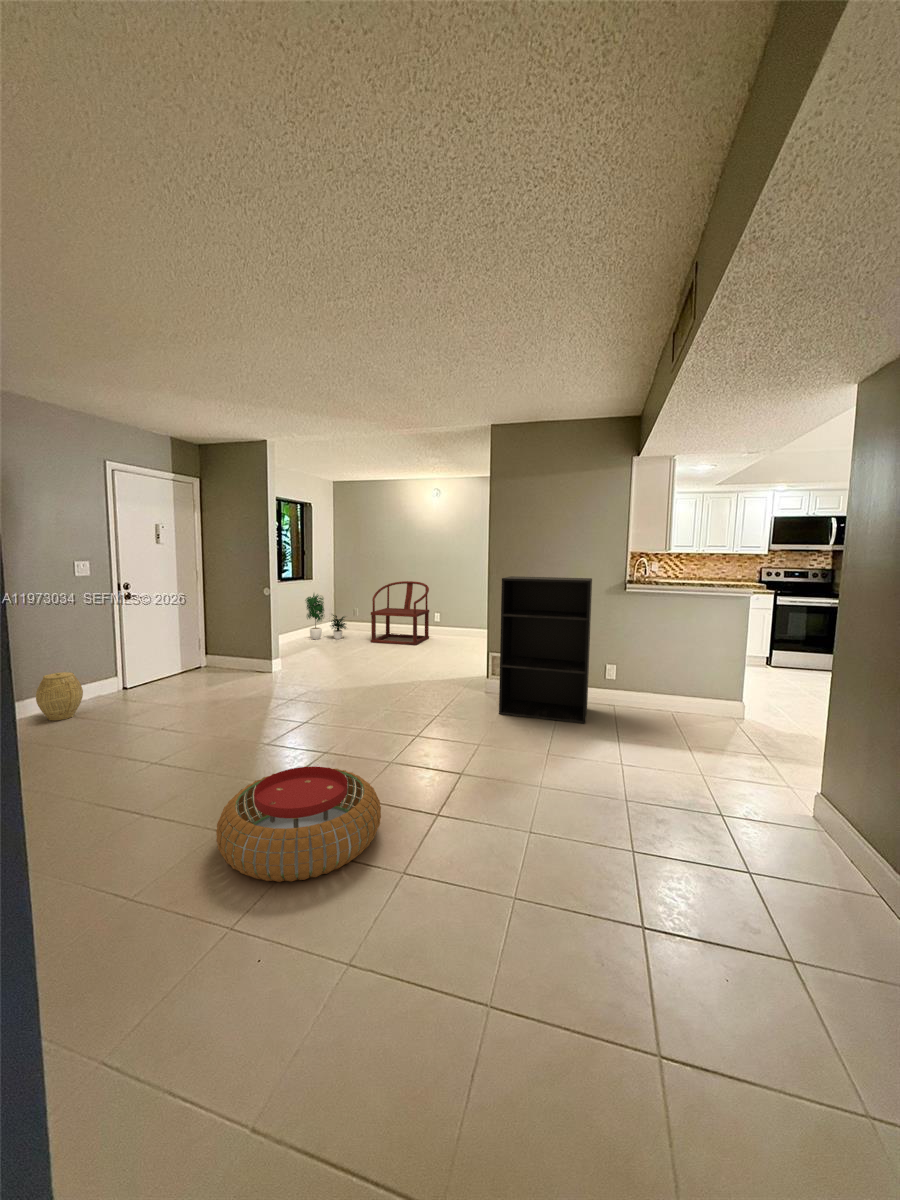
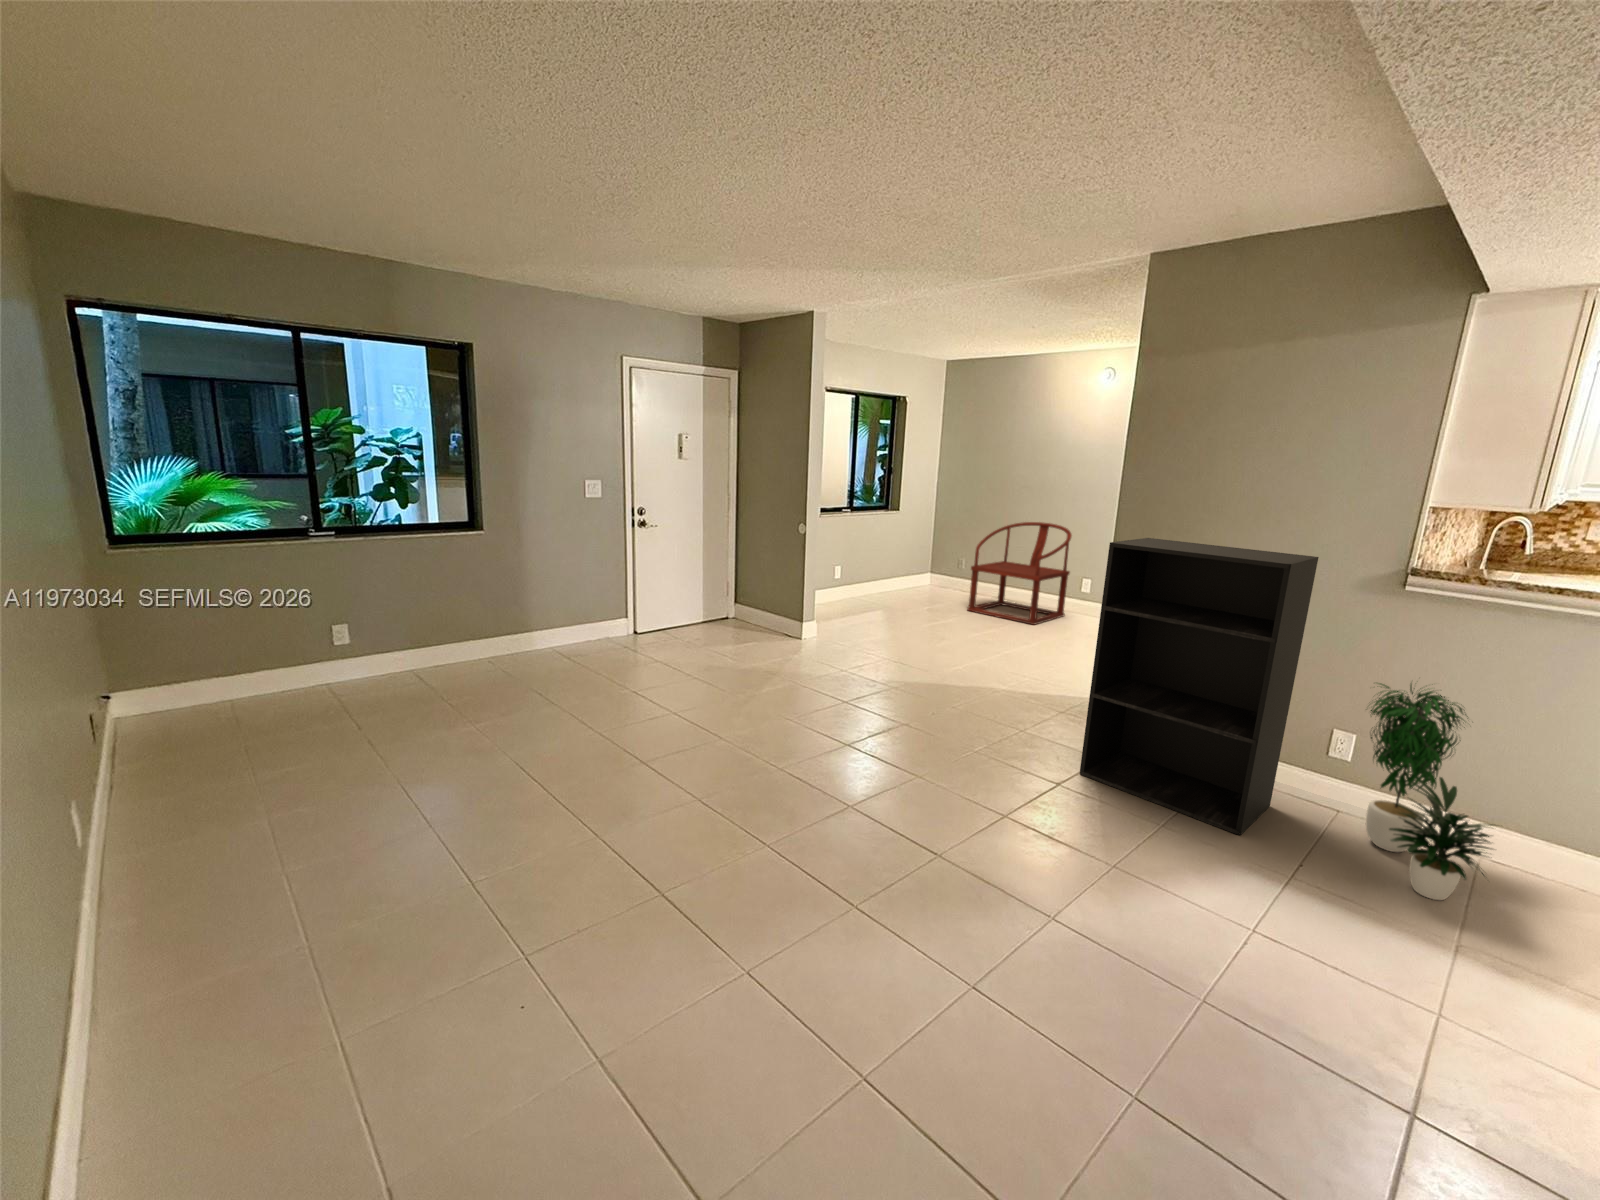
potted plant: present [305,594,346,640] -> present [1366,683,1493,900]
woven basket: present [36,672,83,720] -> none [536,606,580,658]
pouf: present [216,766,381,882] -> none [535,790,755,951]

